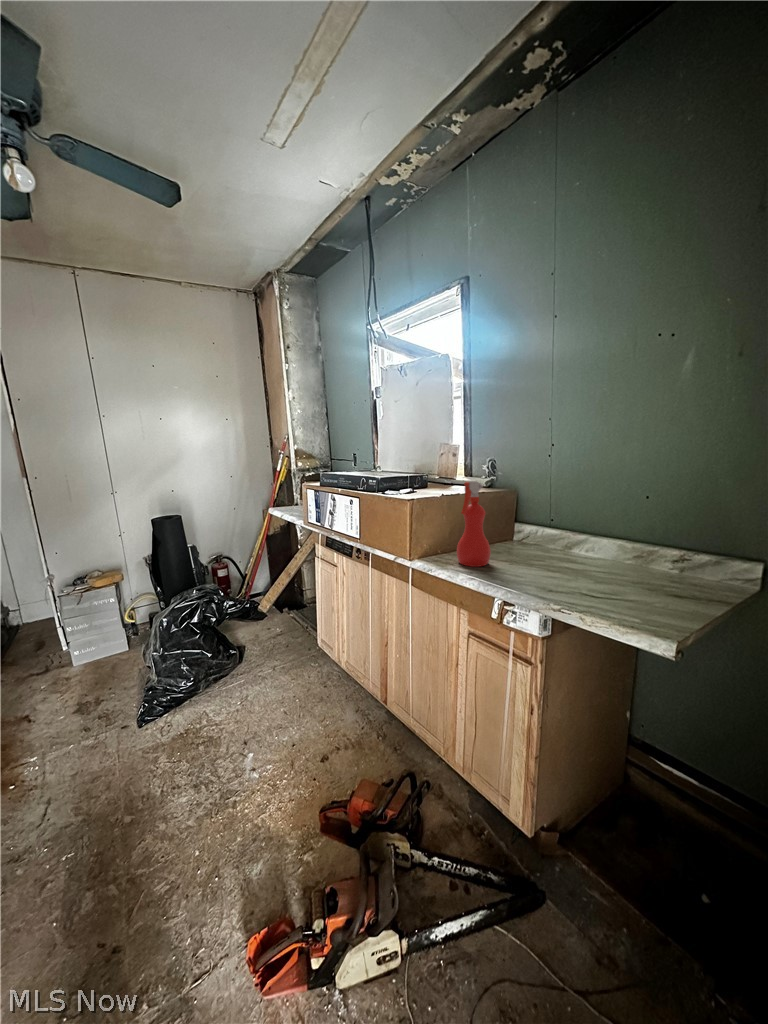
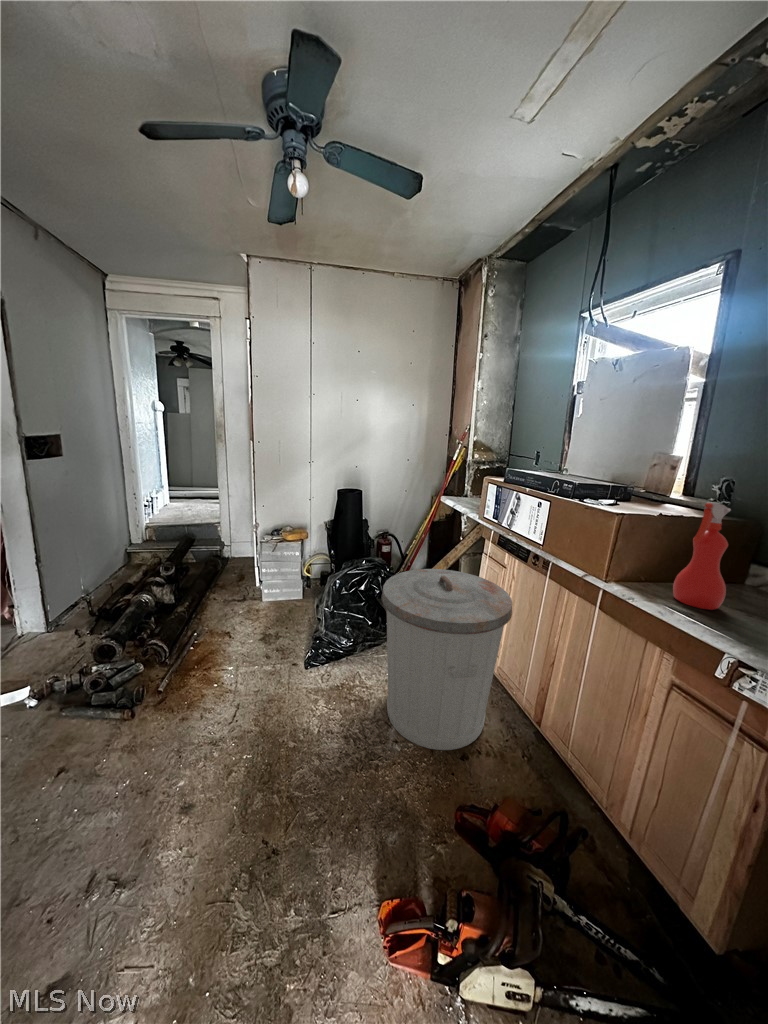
trash can: none [213,579,346,763] -> present [381,569,512,750]

